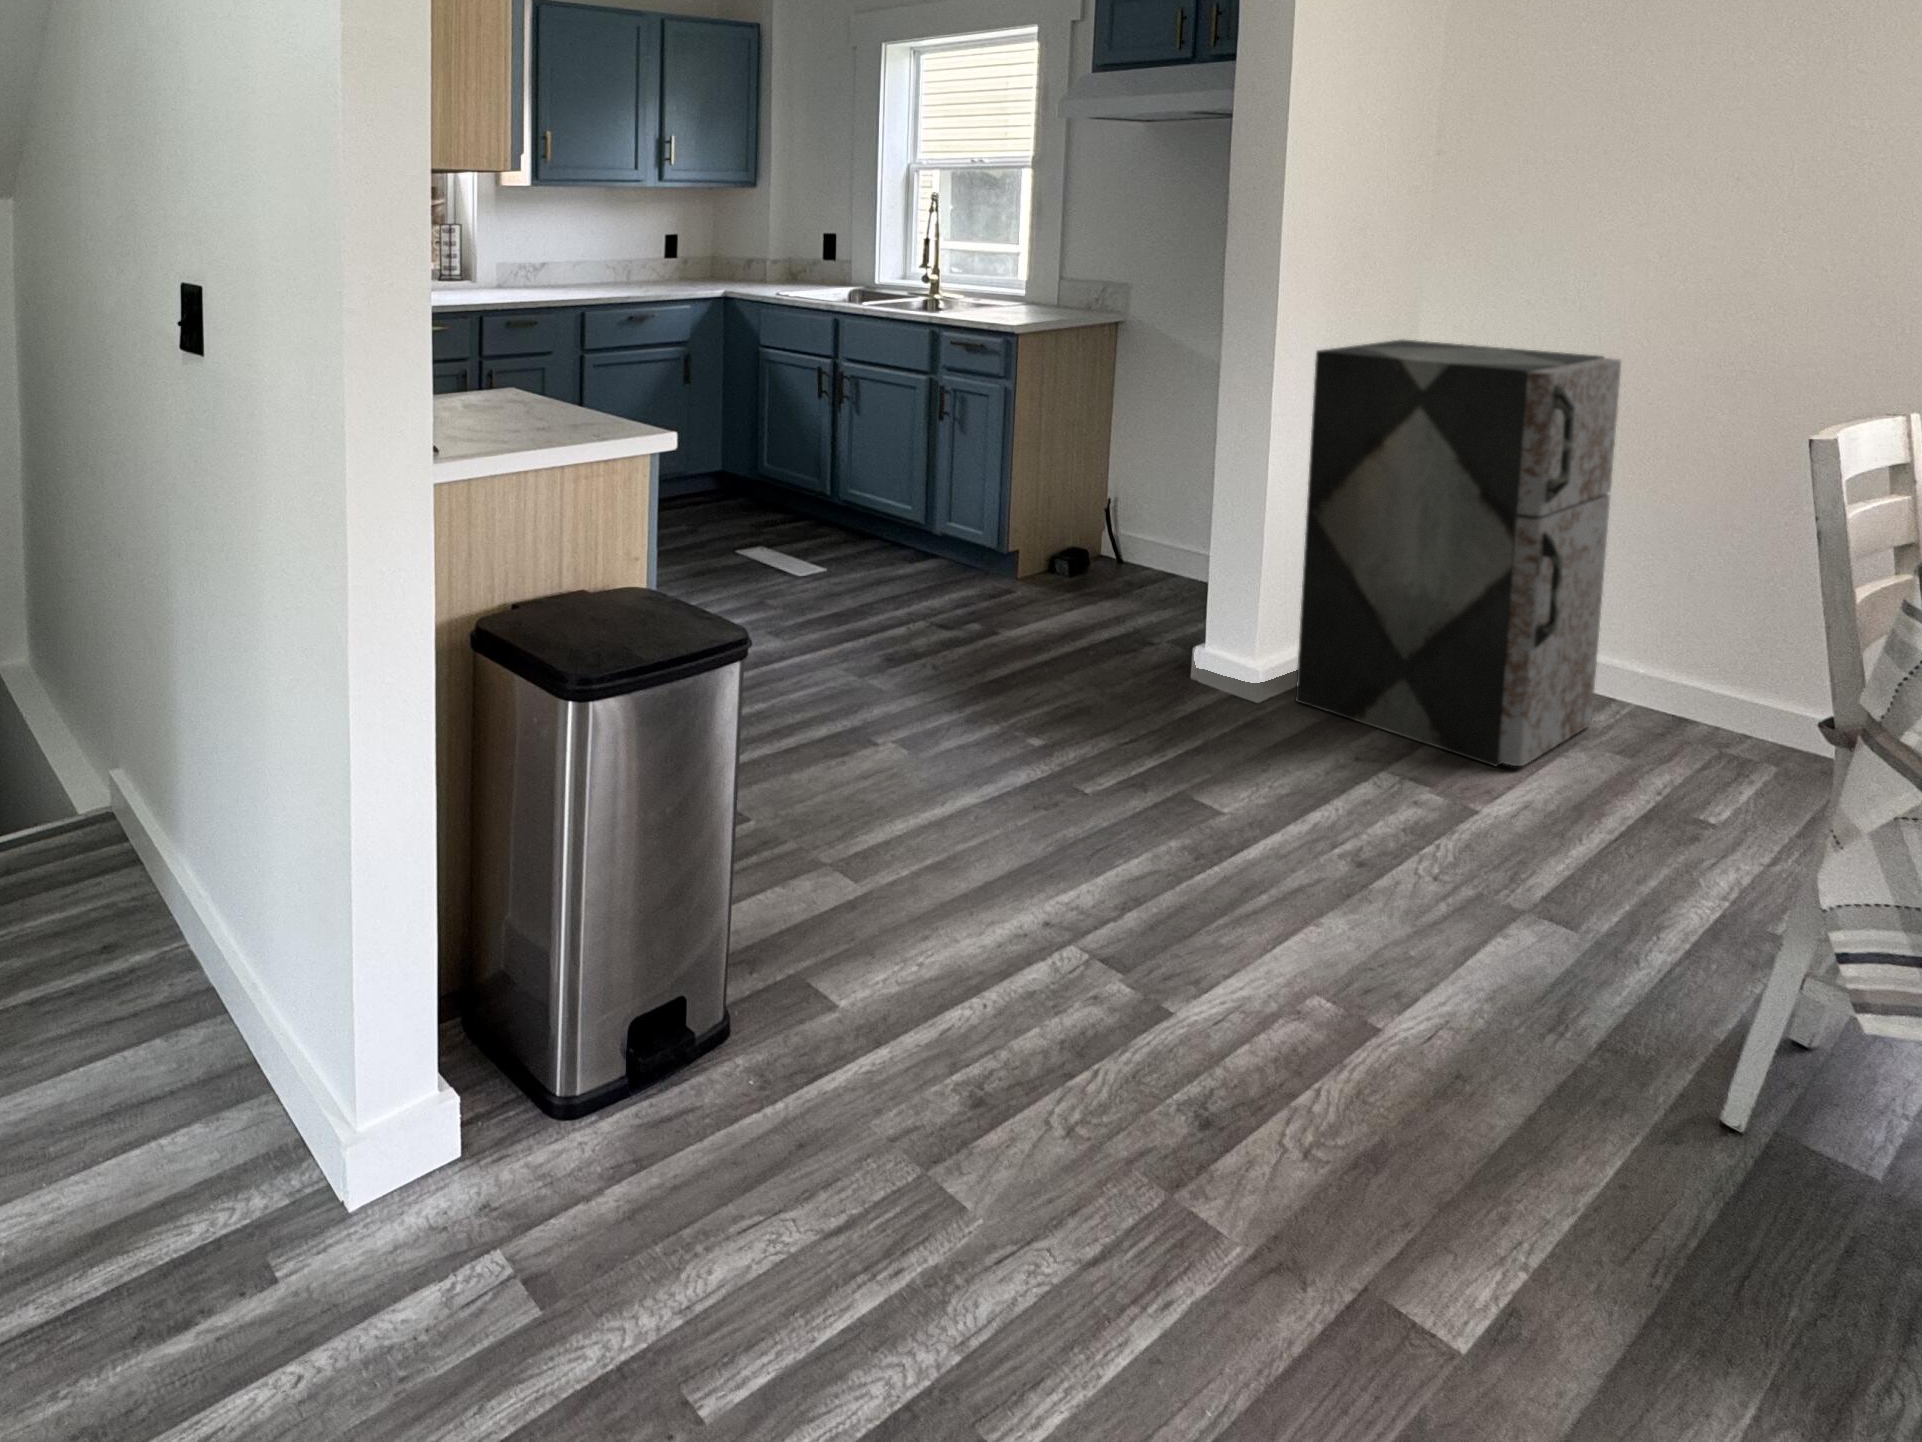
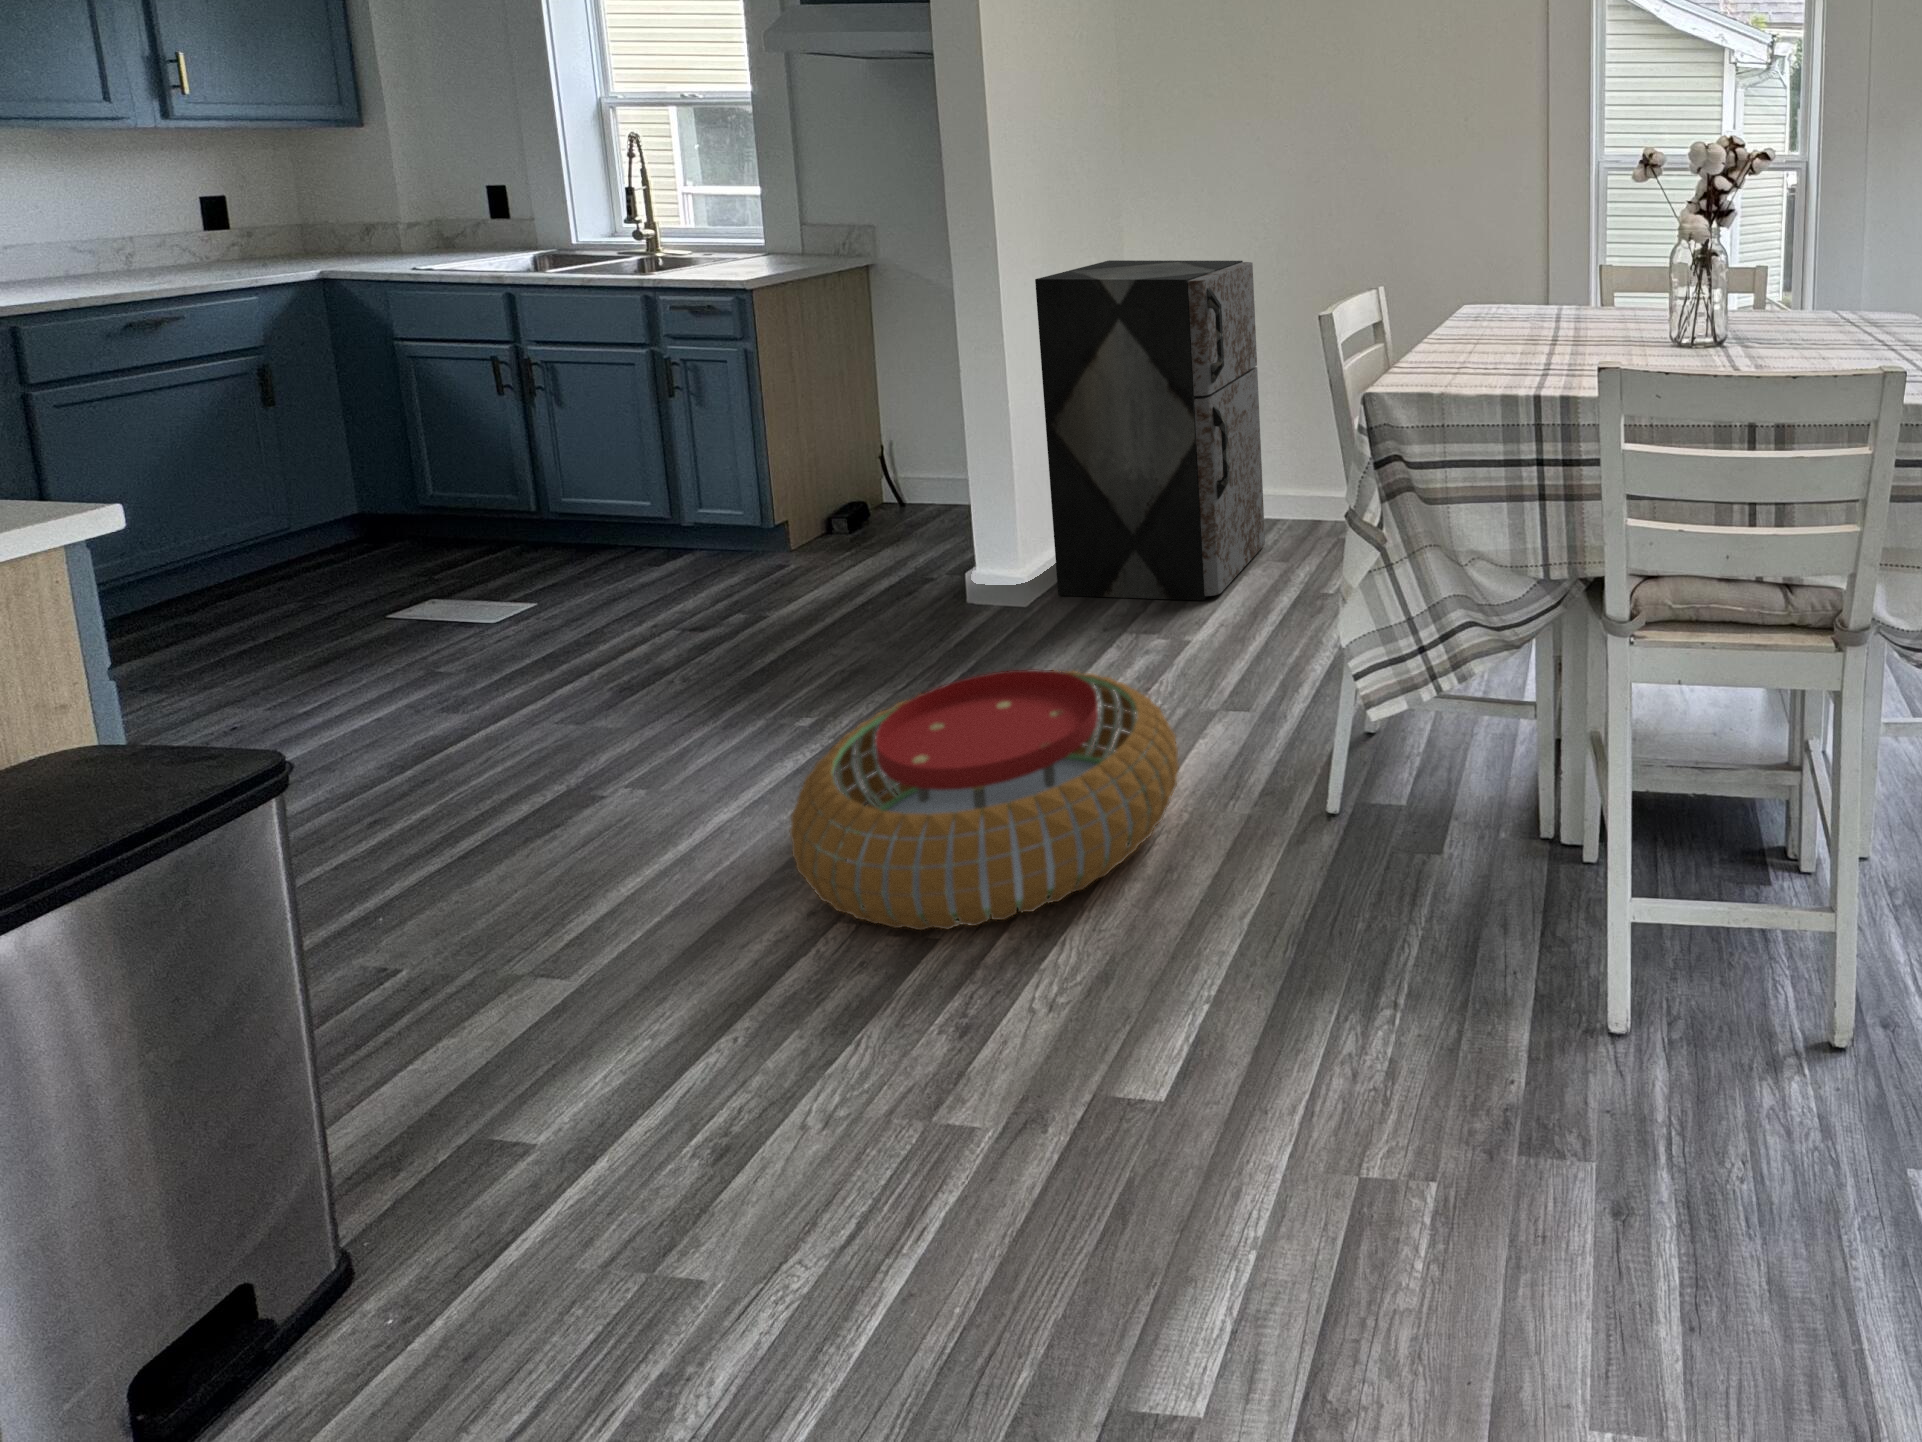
pouf: none [1036,754,1483,1042] -> present [790,669,1179,930]

